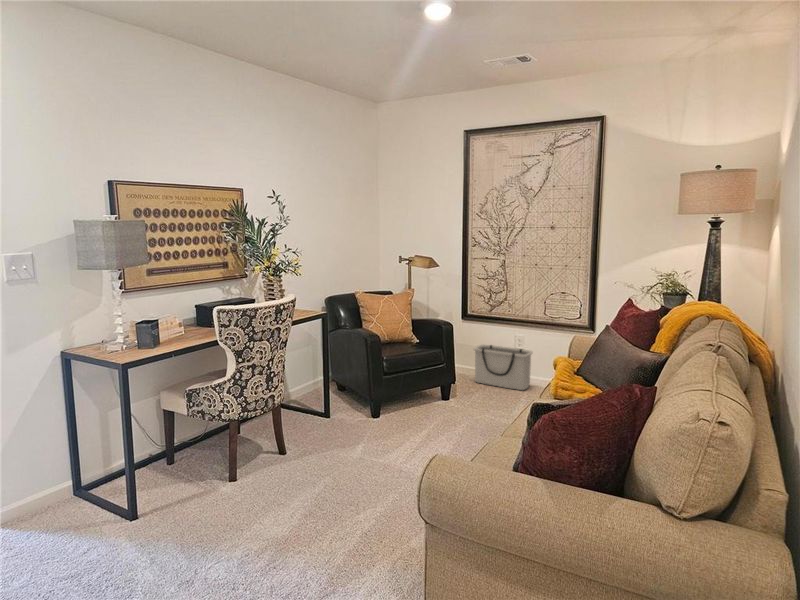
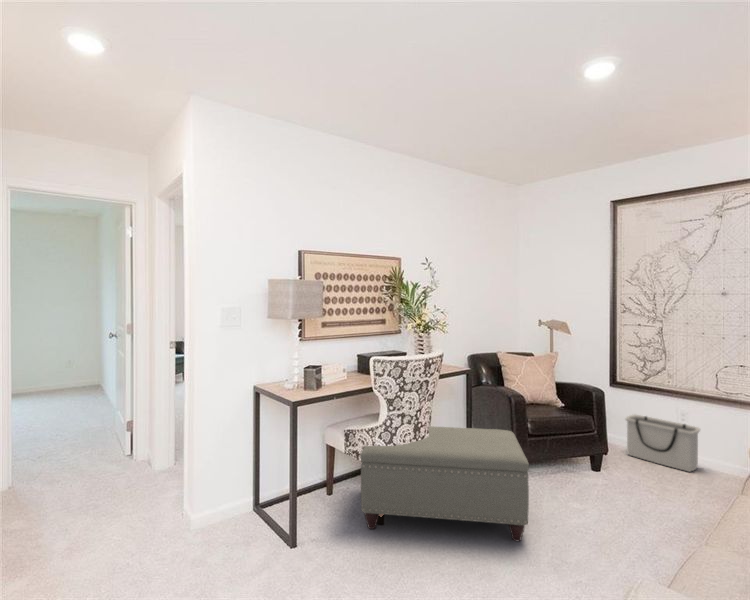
ottoman: none [208,371,382,487] -> present [360,426,529,541]

